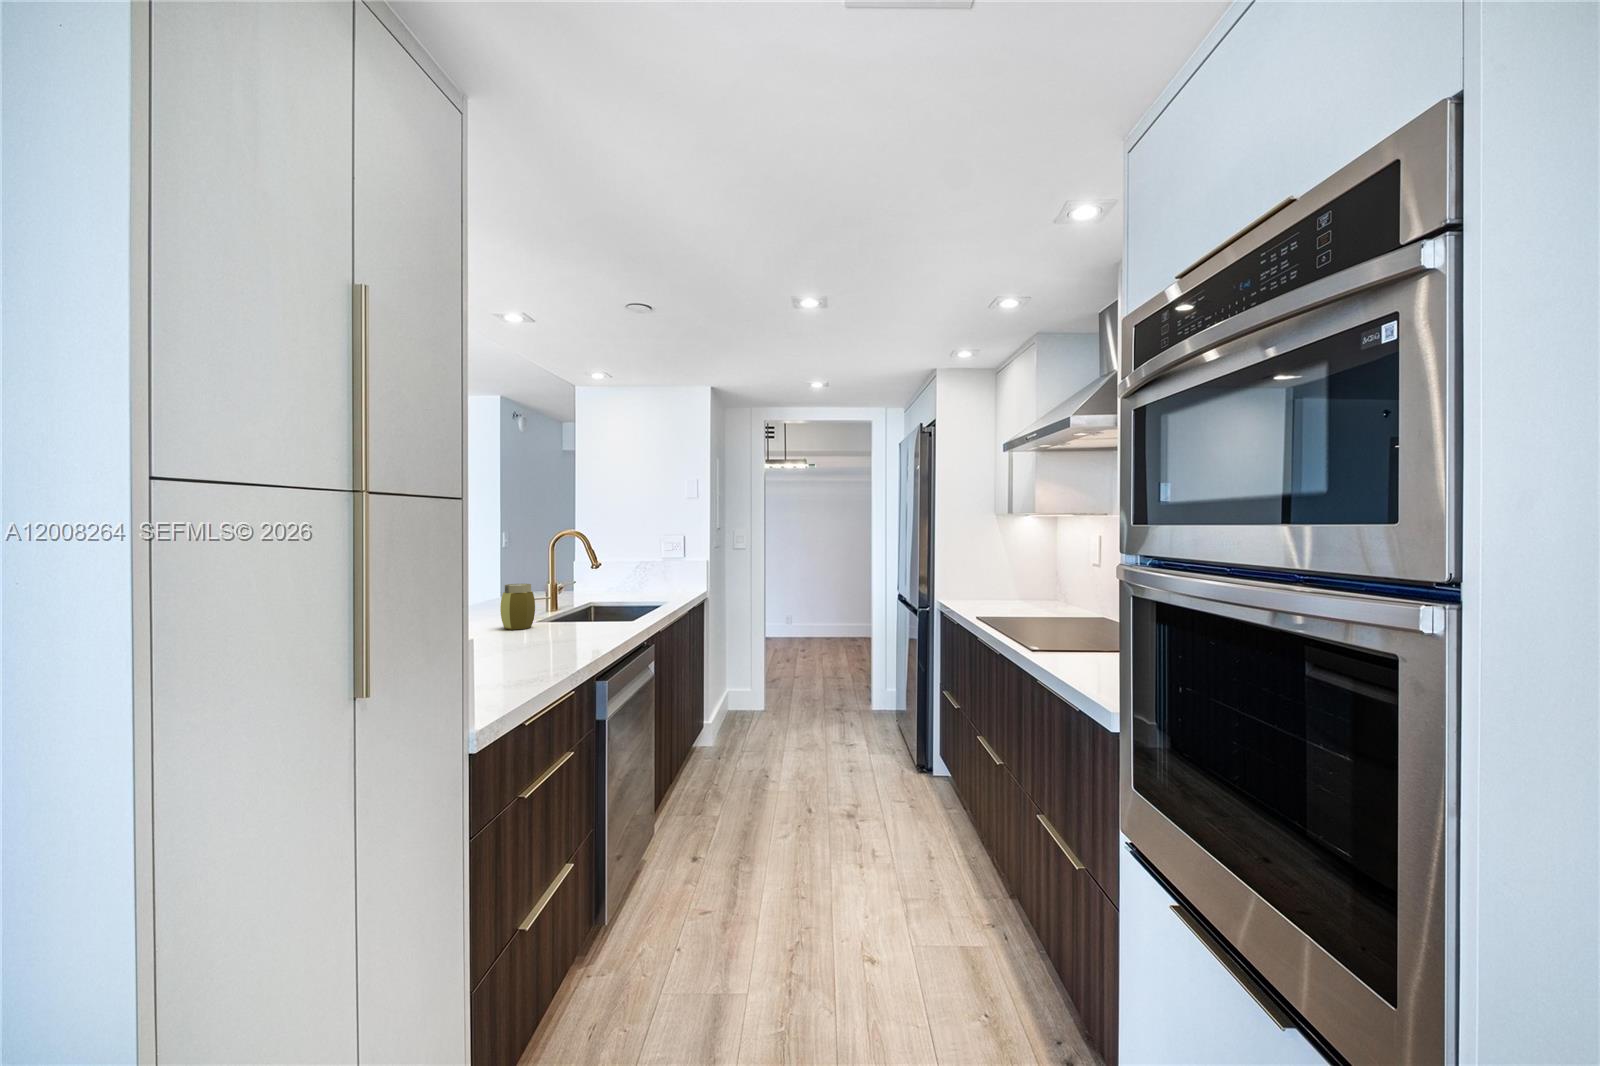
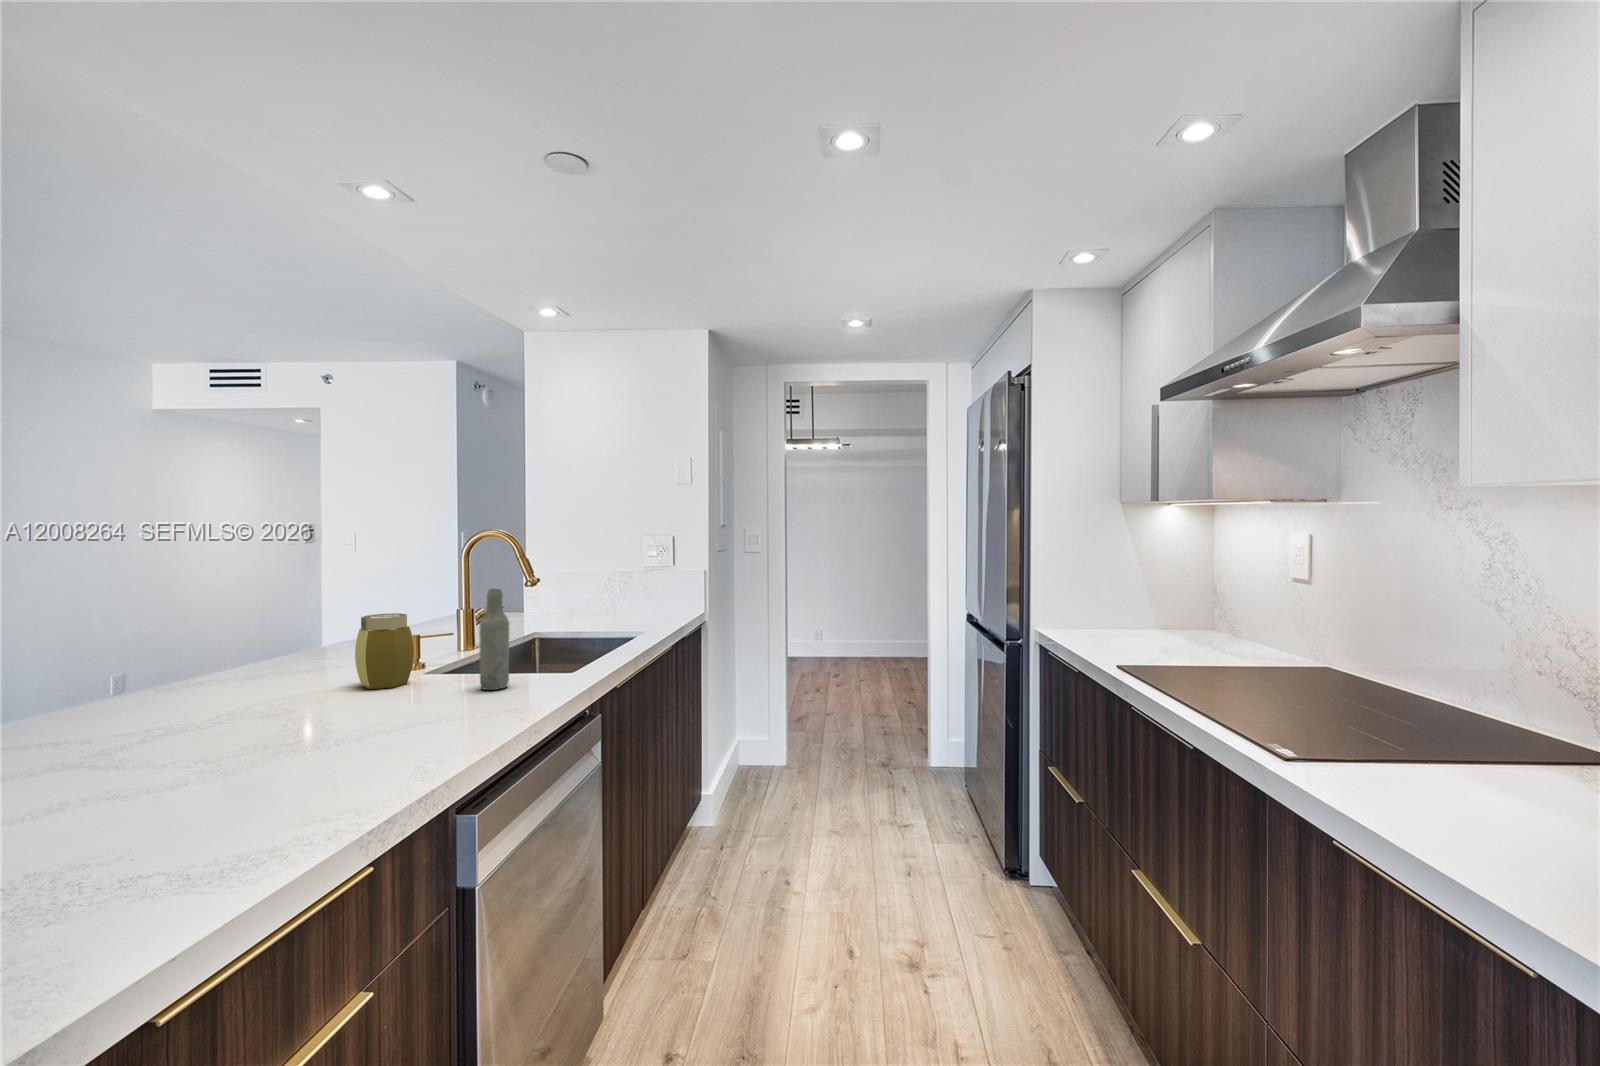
bottle: none [581,567,599,629] -> present [479,589,510,690]

